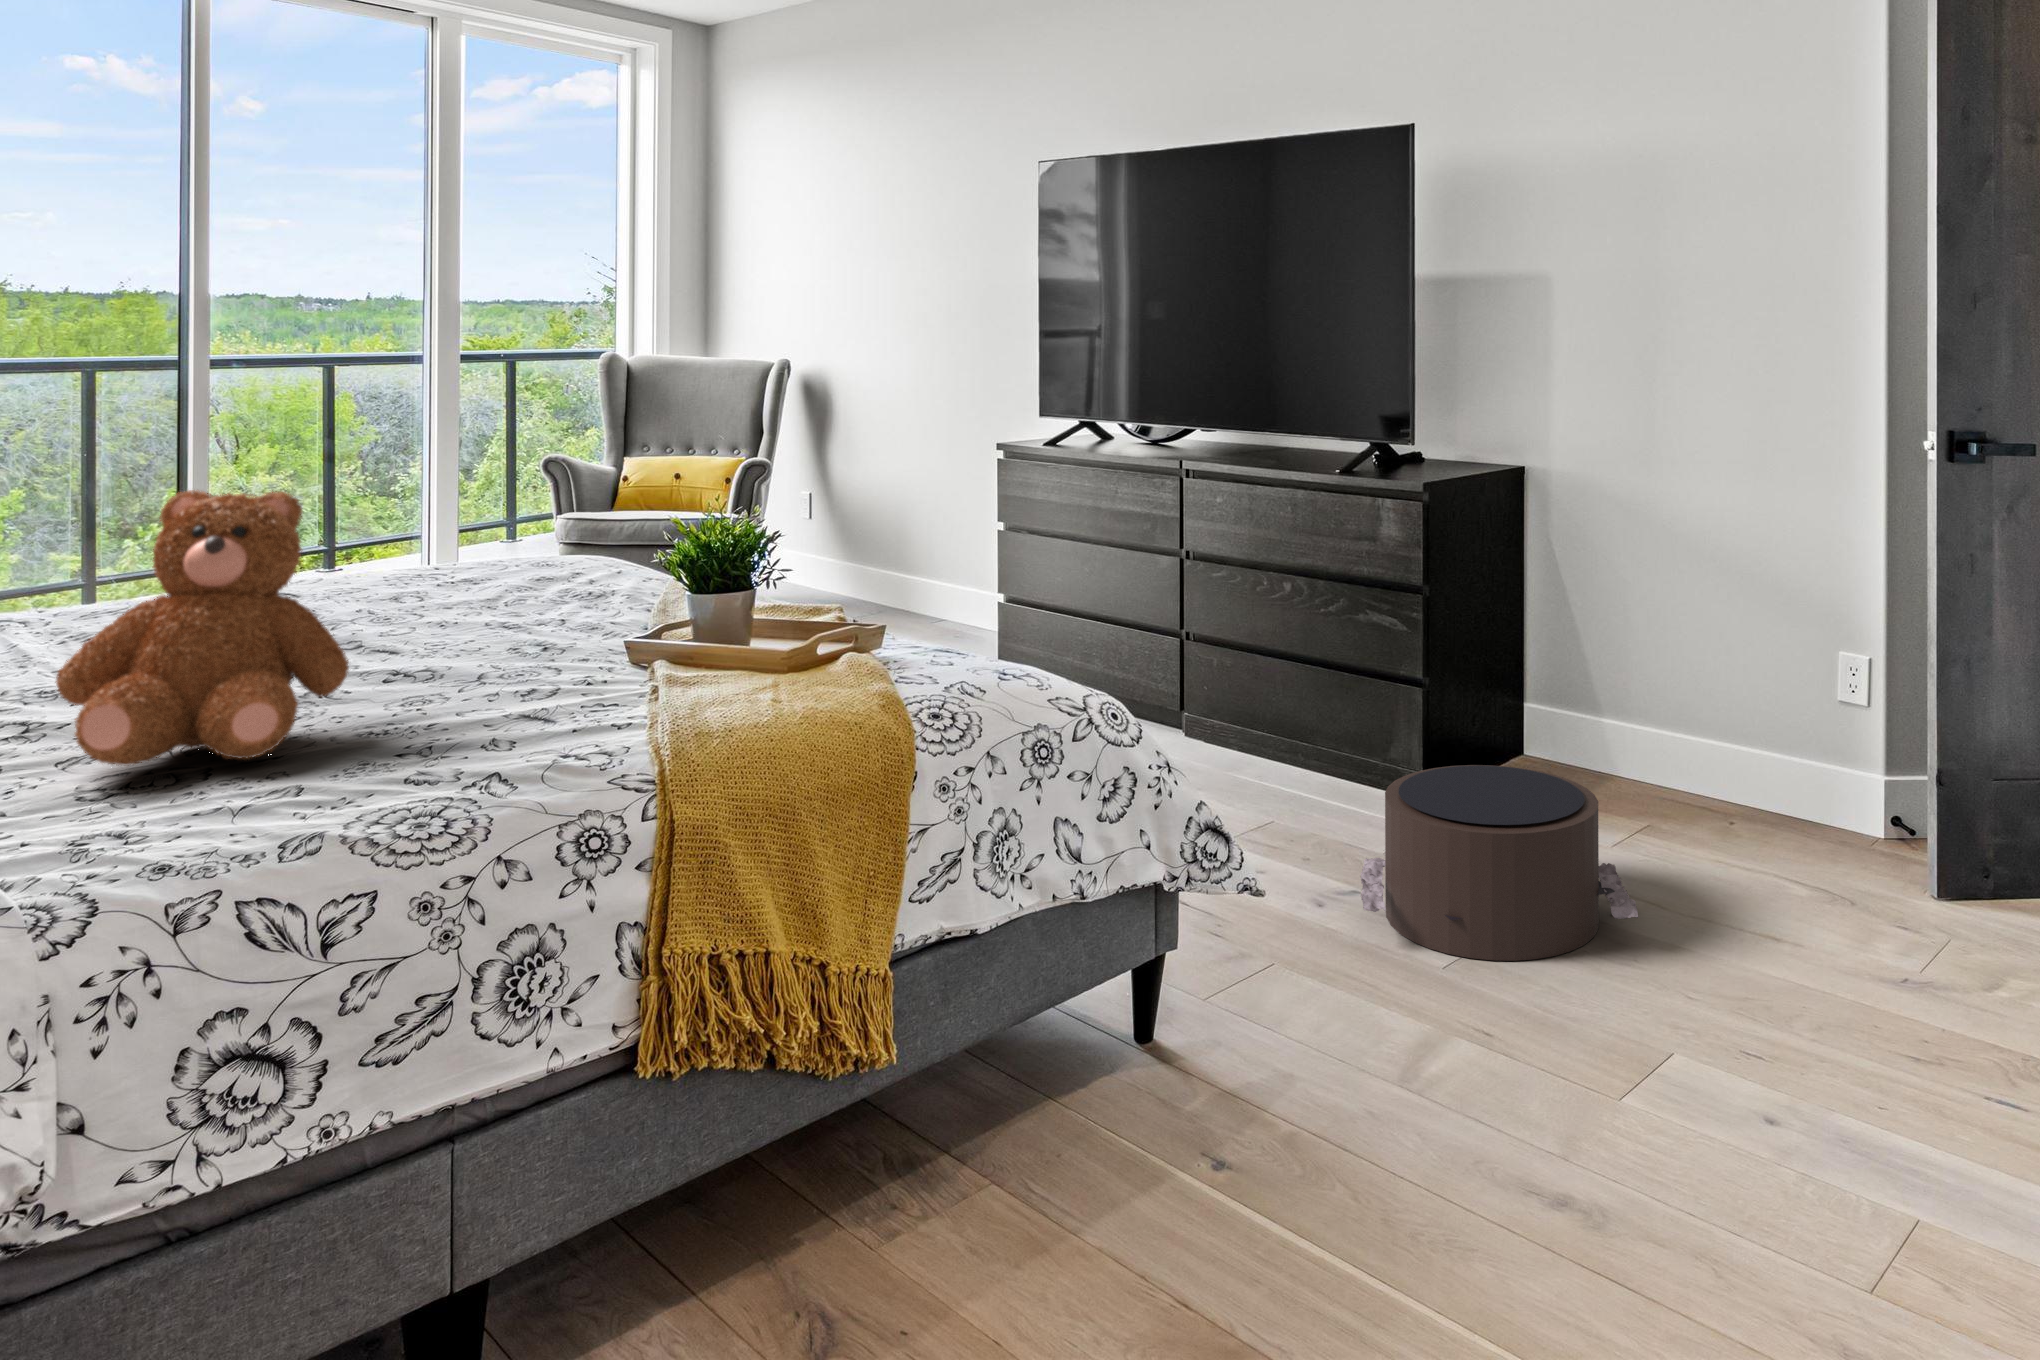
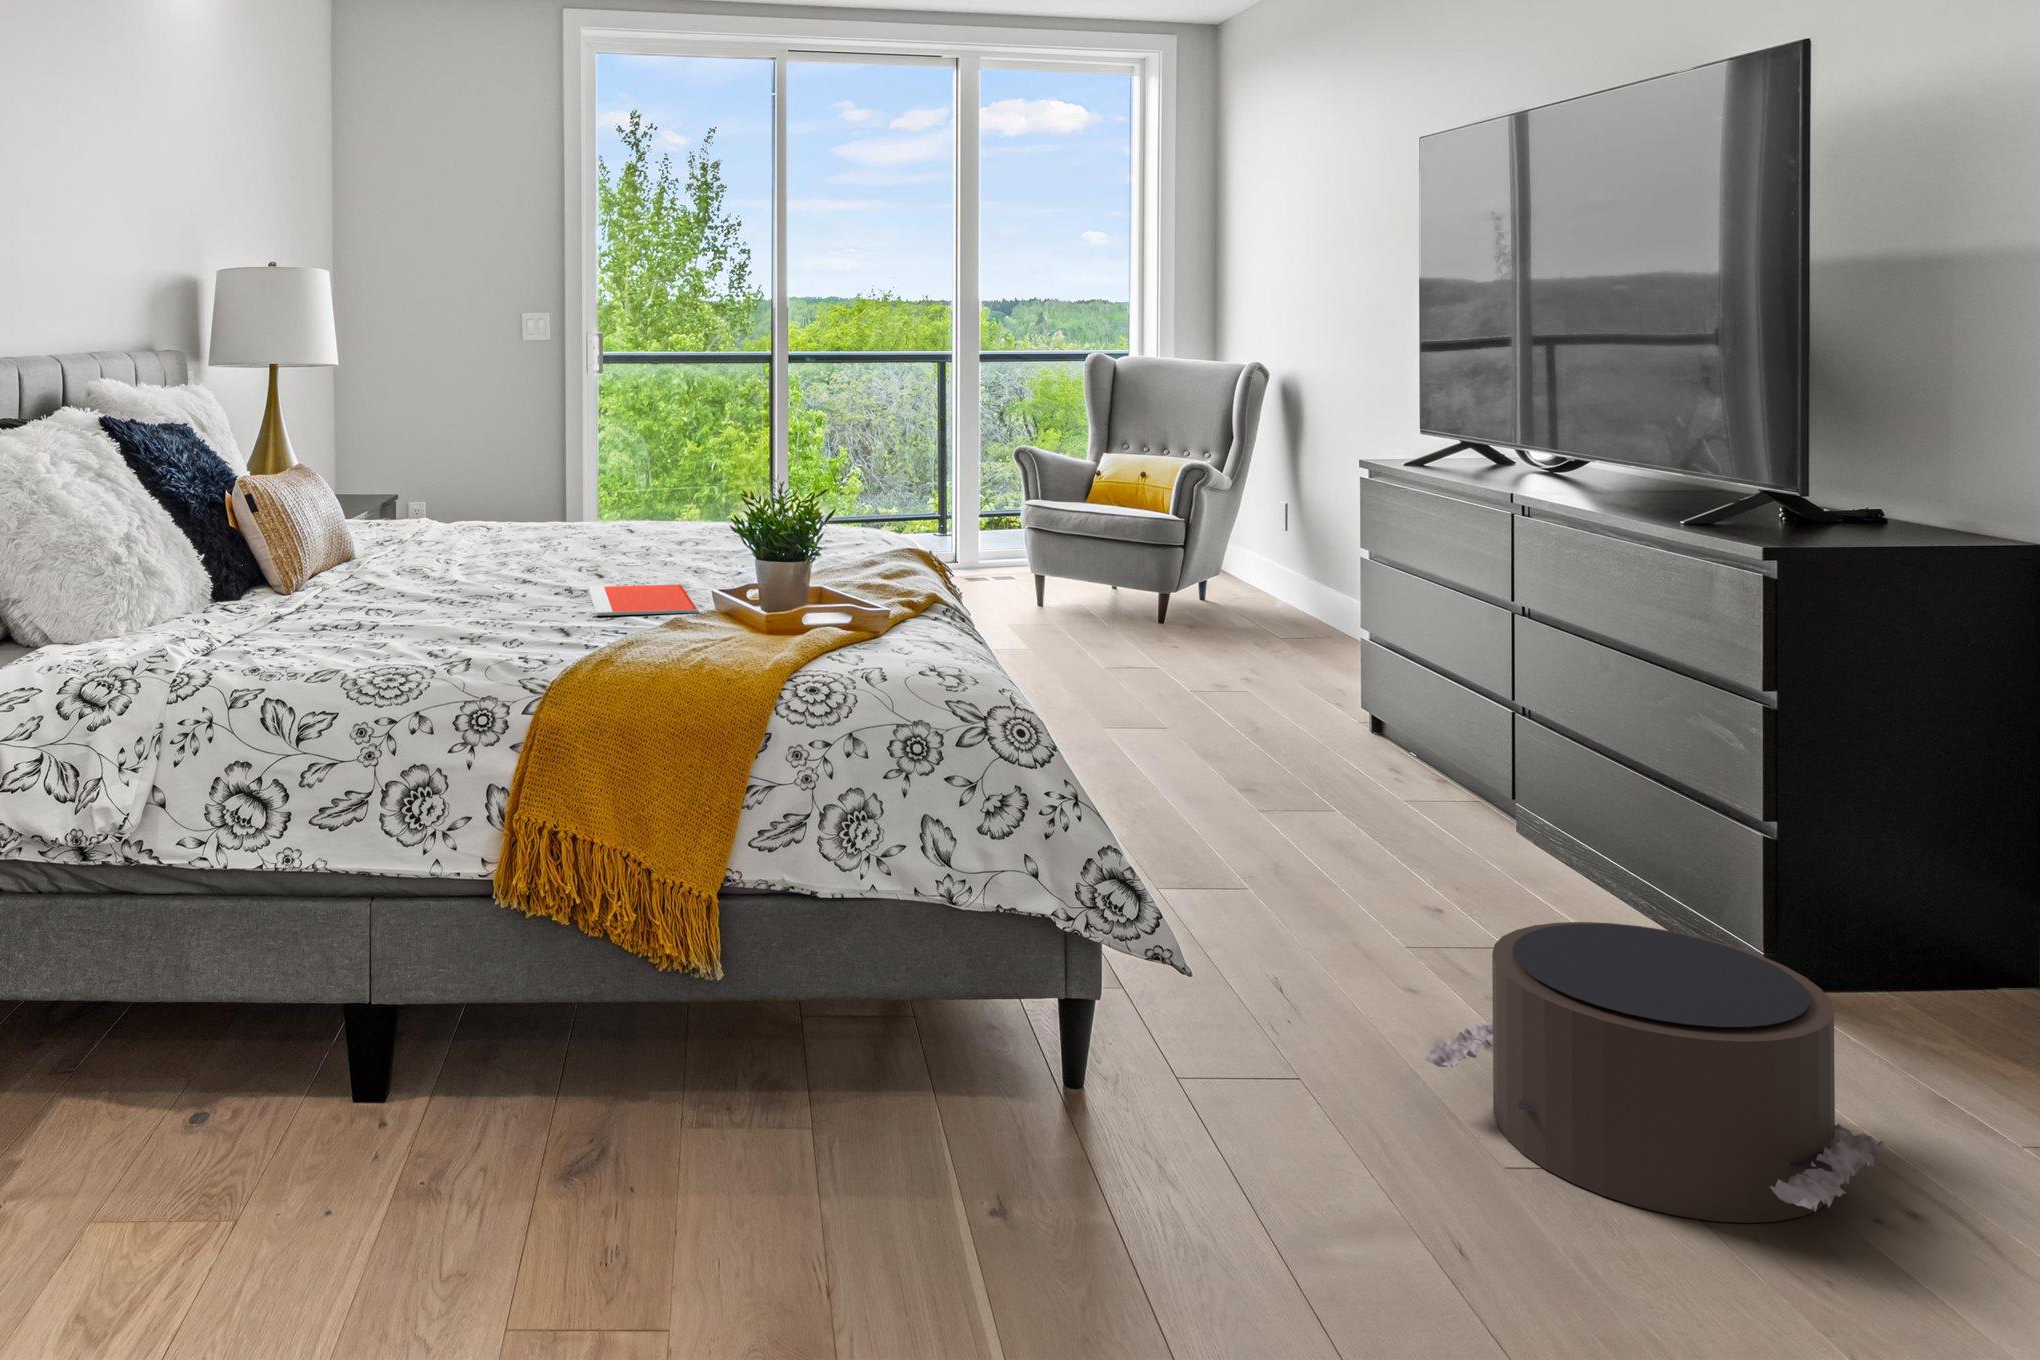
teddy bear: present [55,490,349,766] -> none [310,440,471,627]
notebook: none [410,641,637,692] -> present [589,584,698,616]

